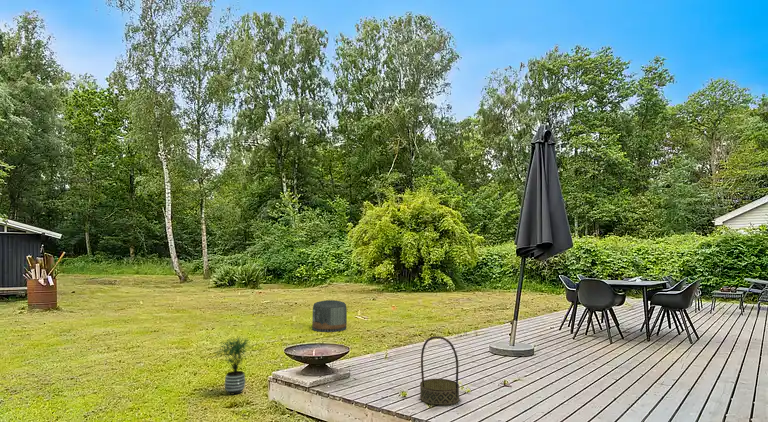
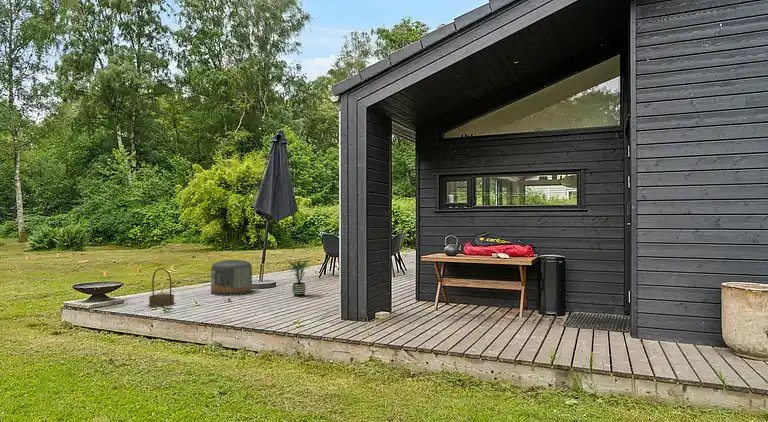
pouf: present [312,300,347,332] -> present [211,260,252,296]
potted plant: present [217,338,248,394] -> present [289,261,307,297]

